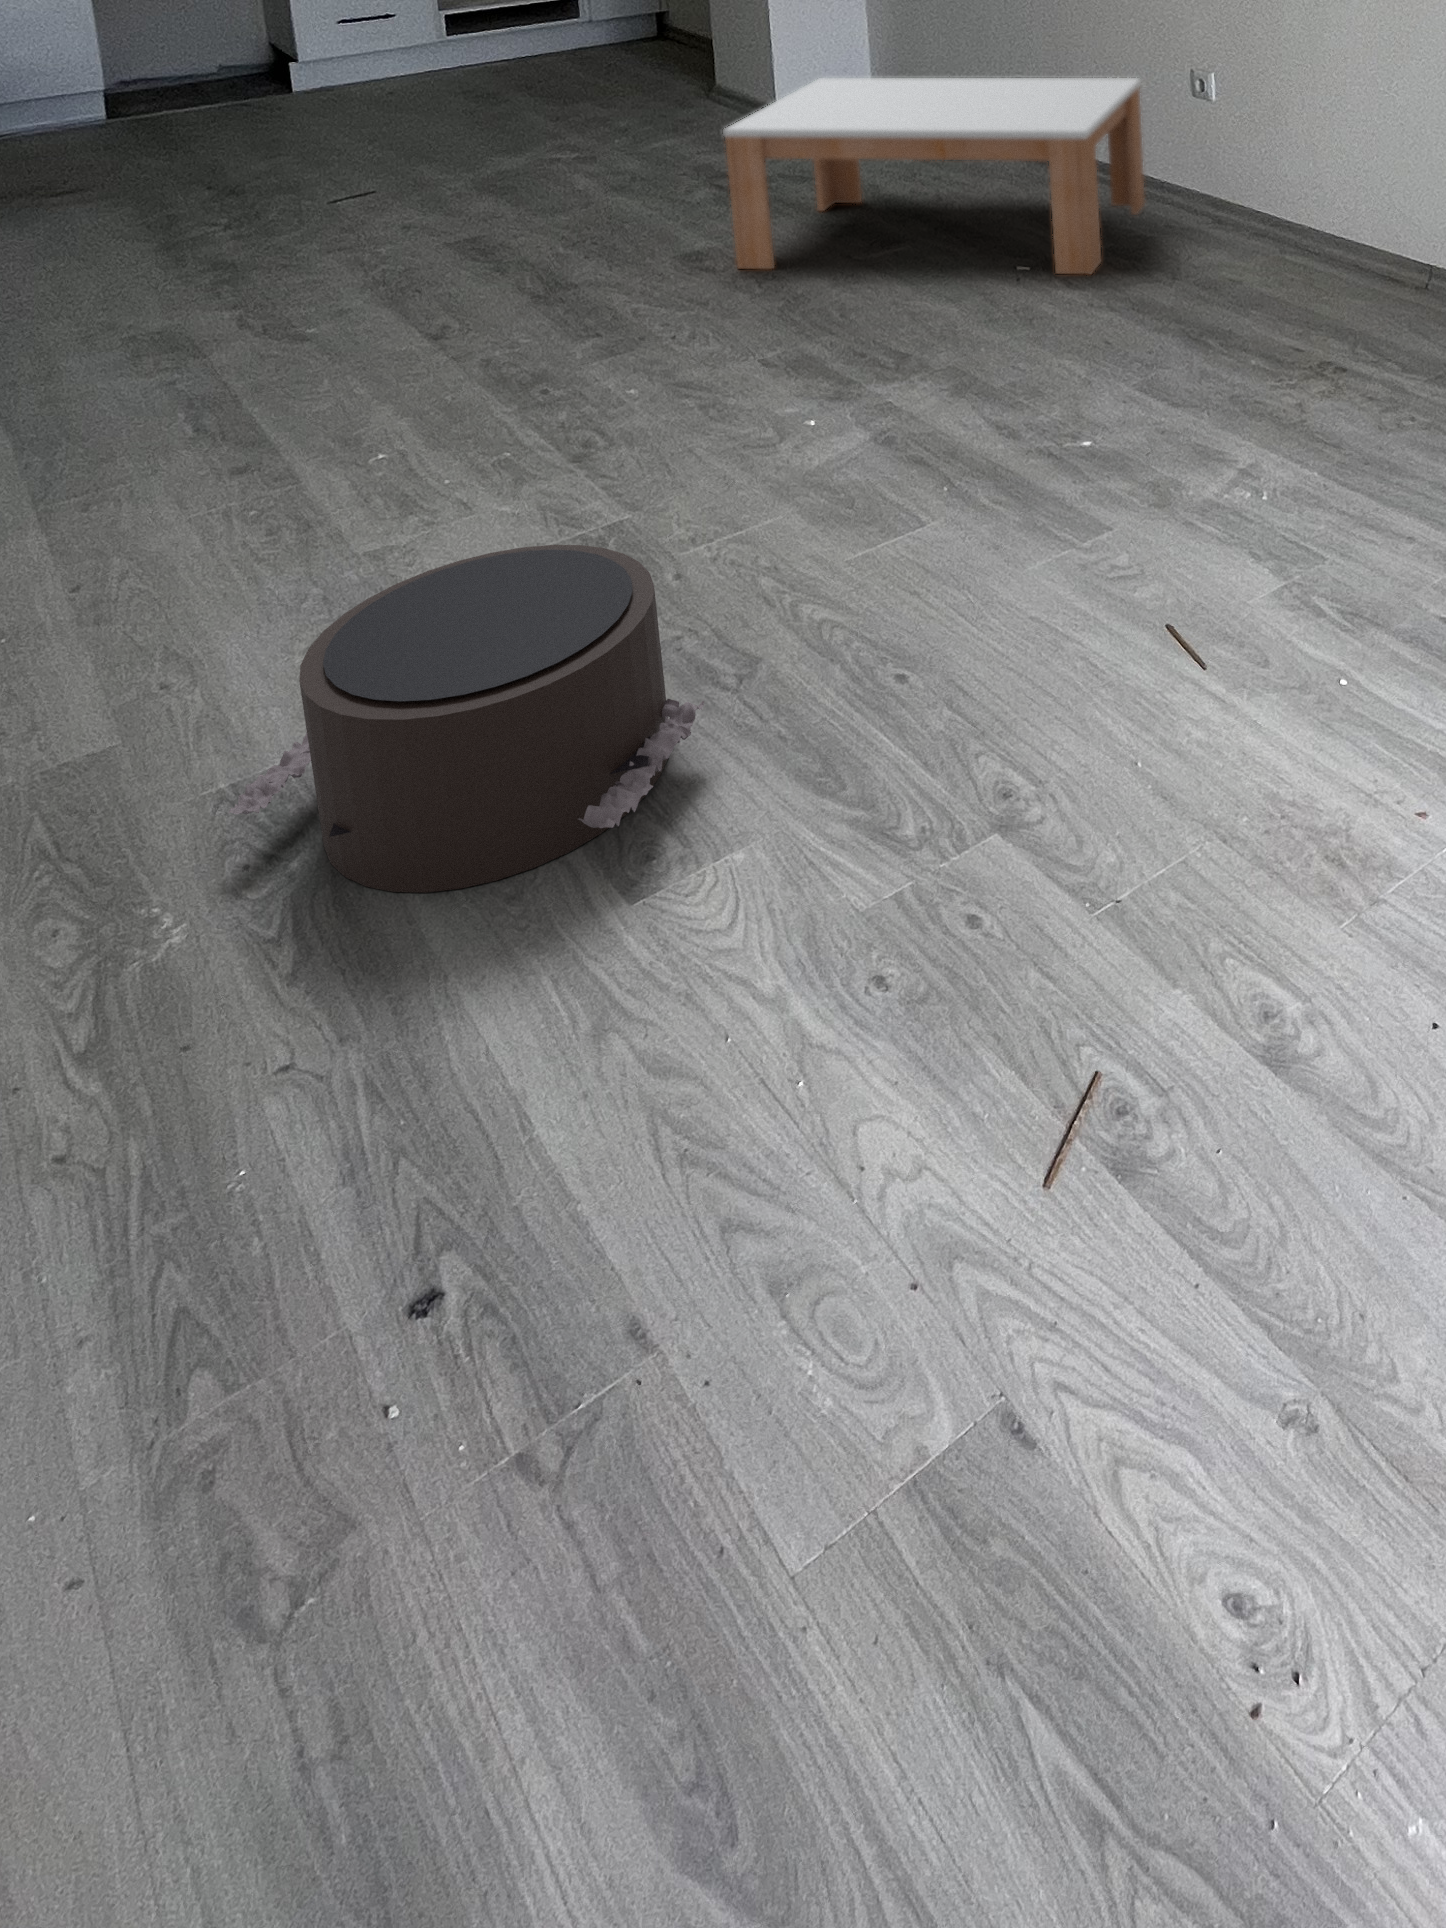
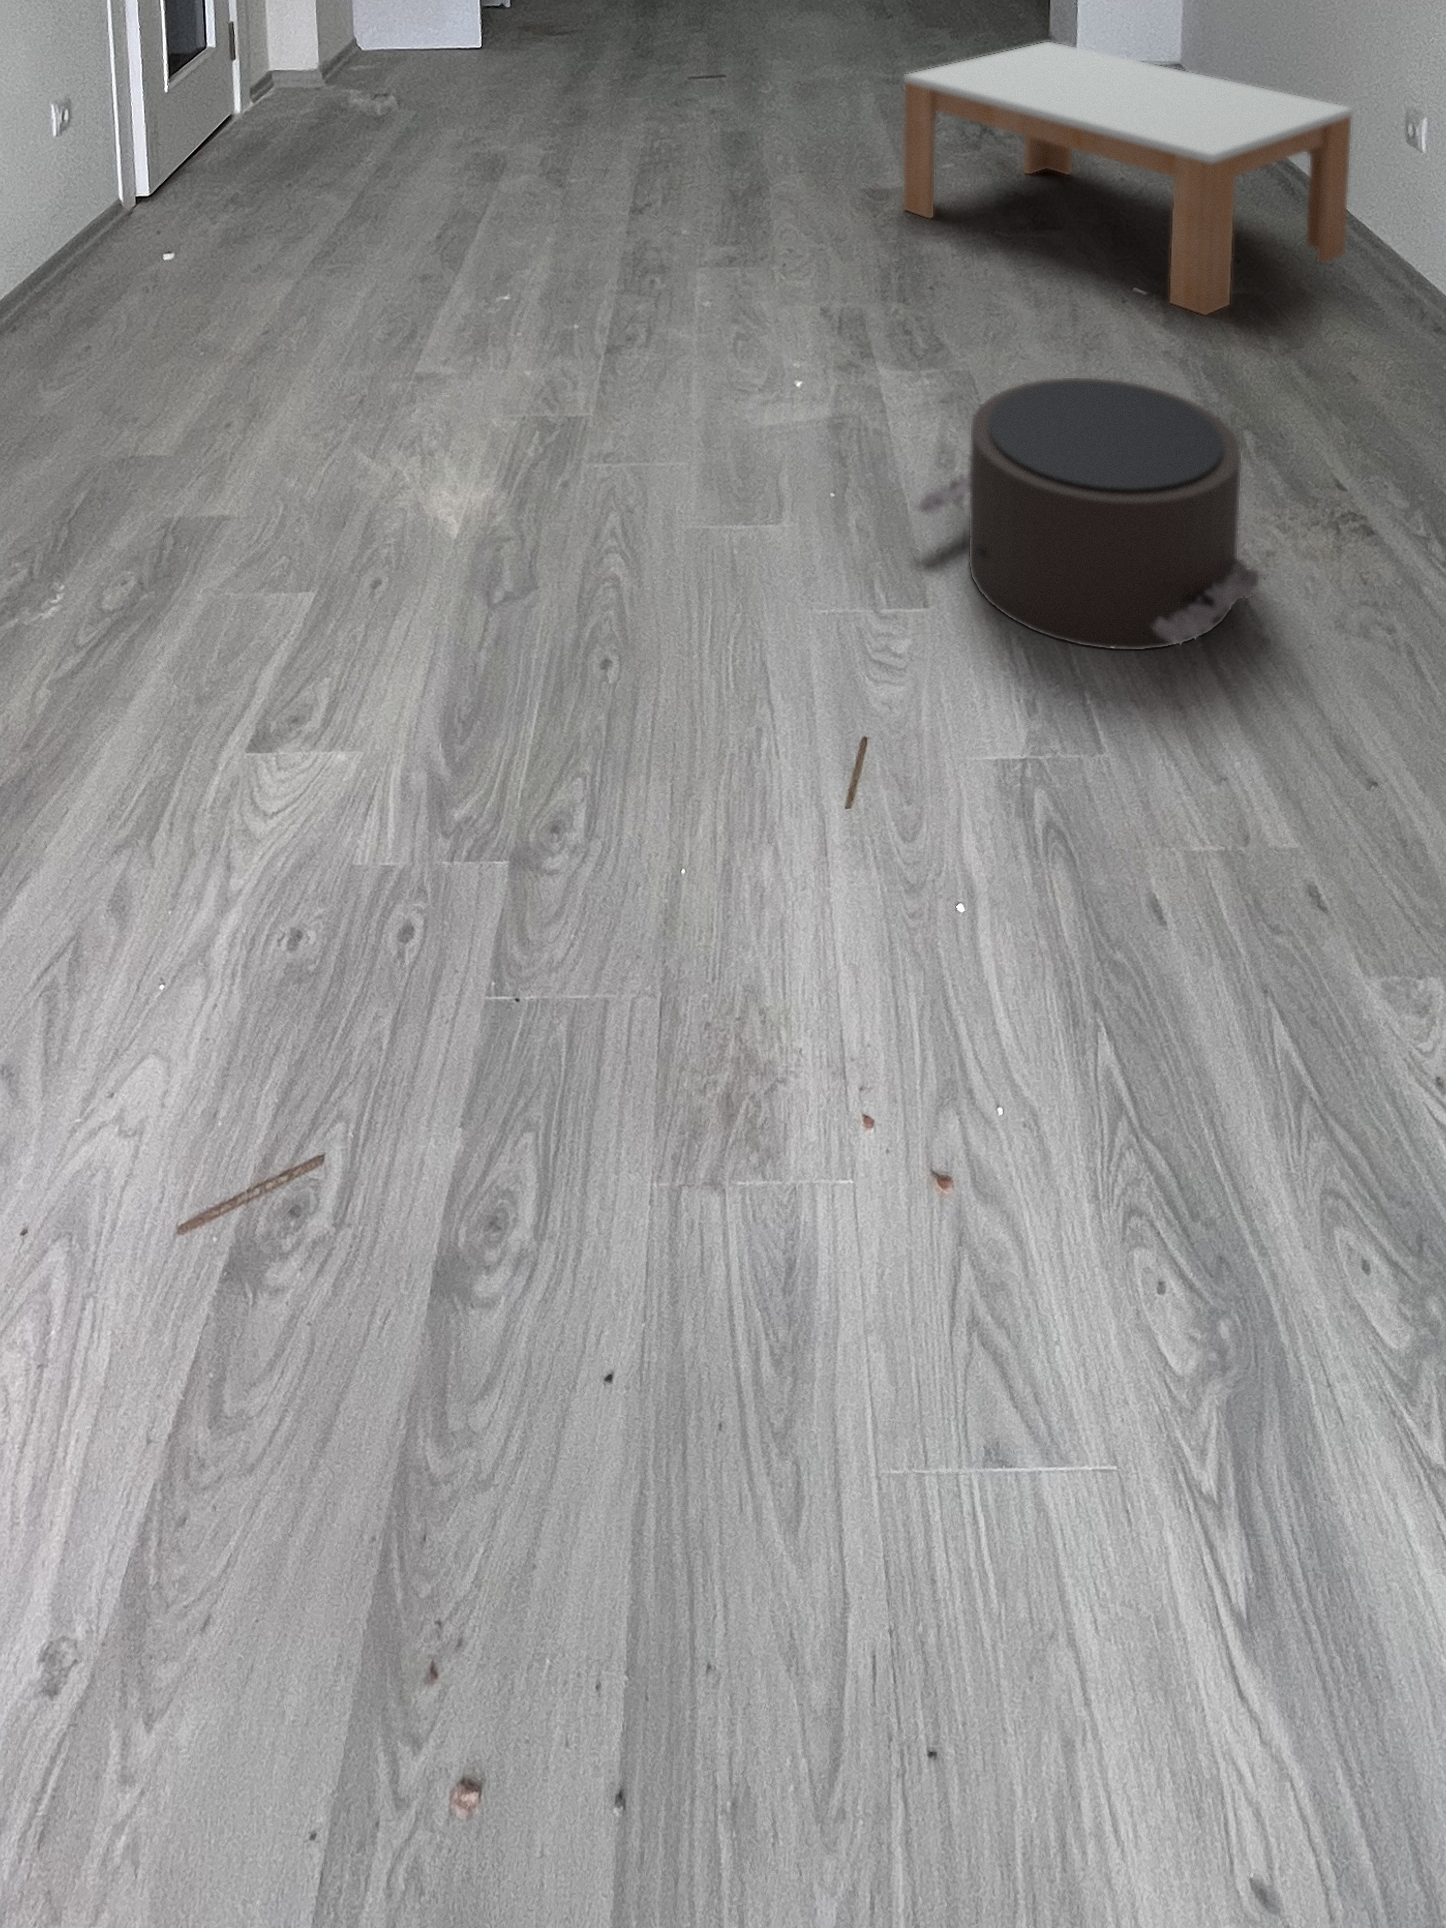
pouf: present [229,545,704,893] -> present [916,378,1269,650]

